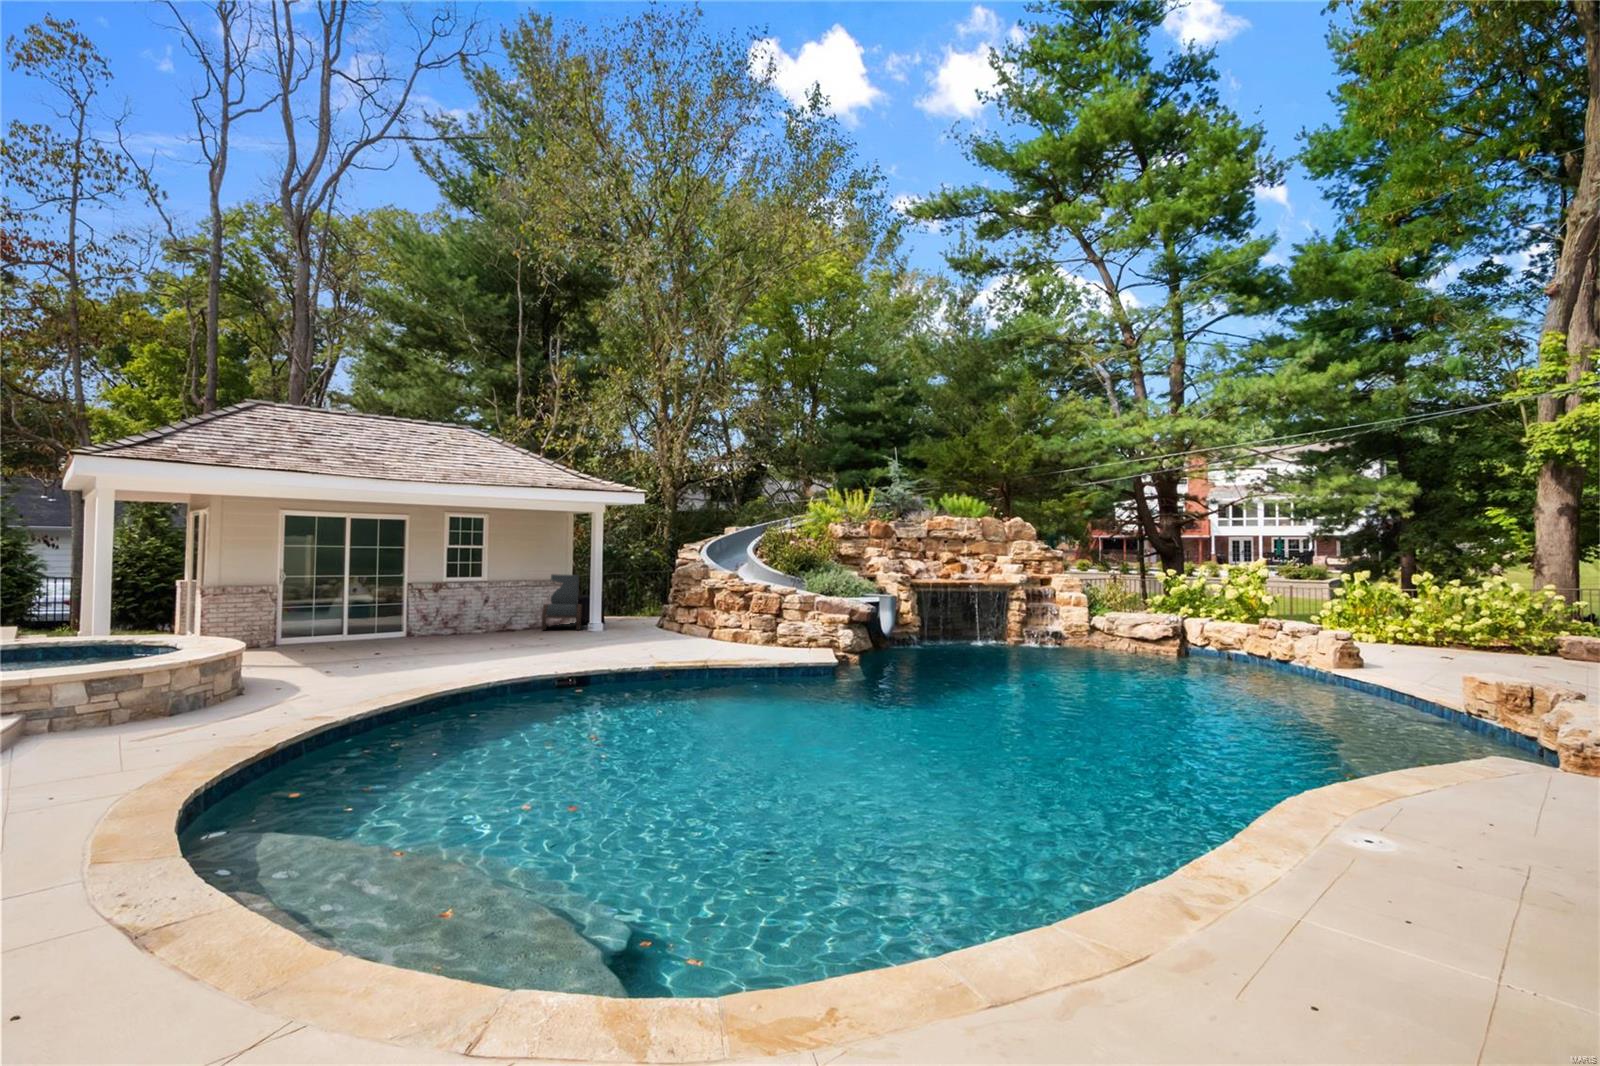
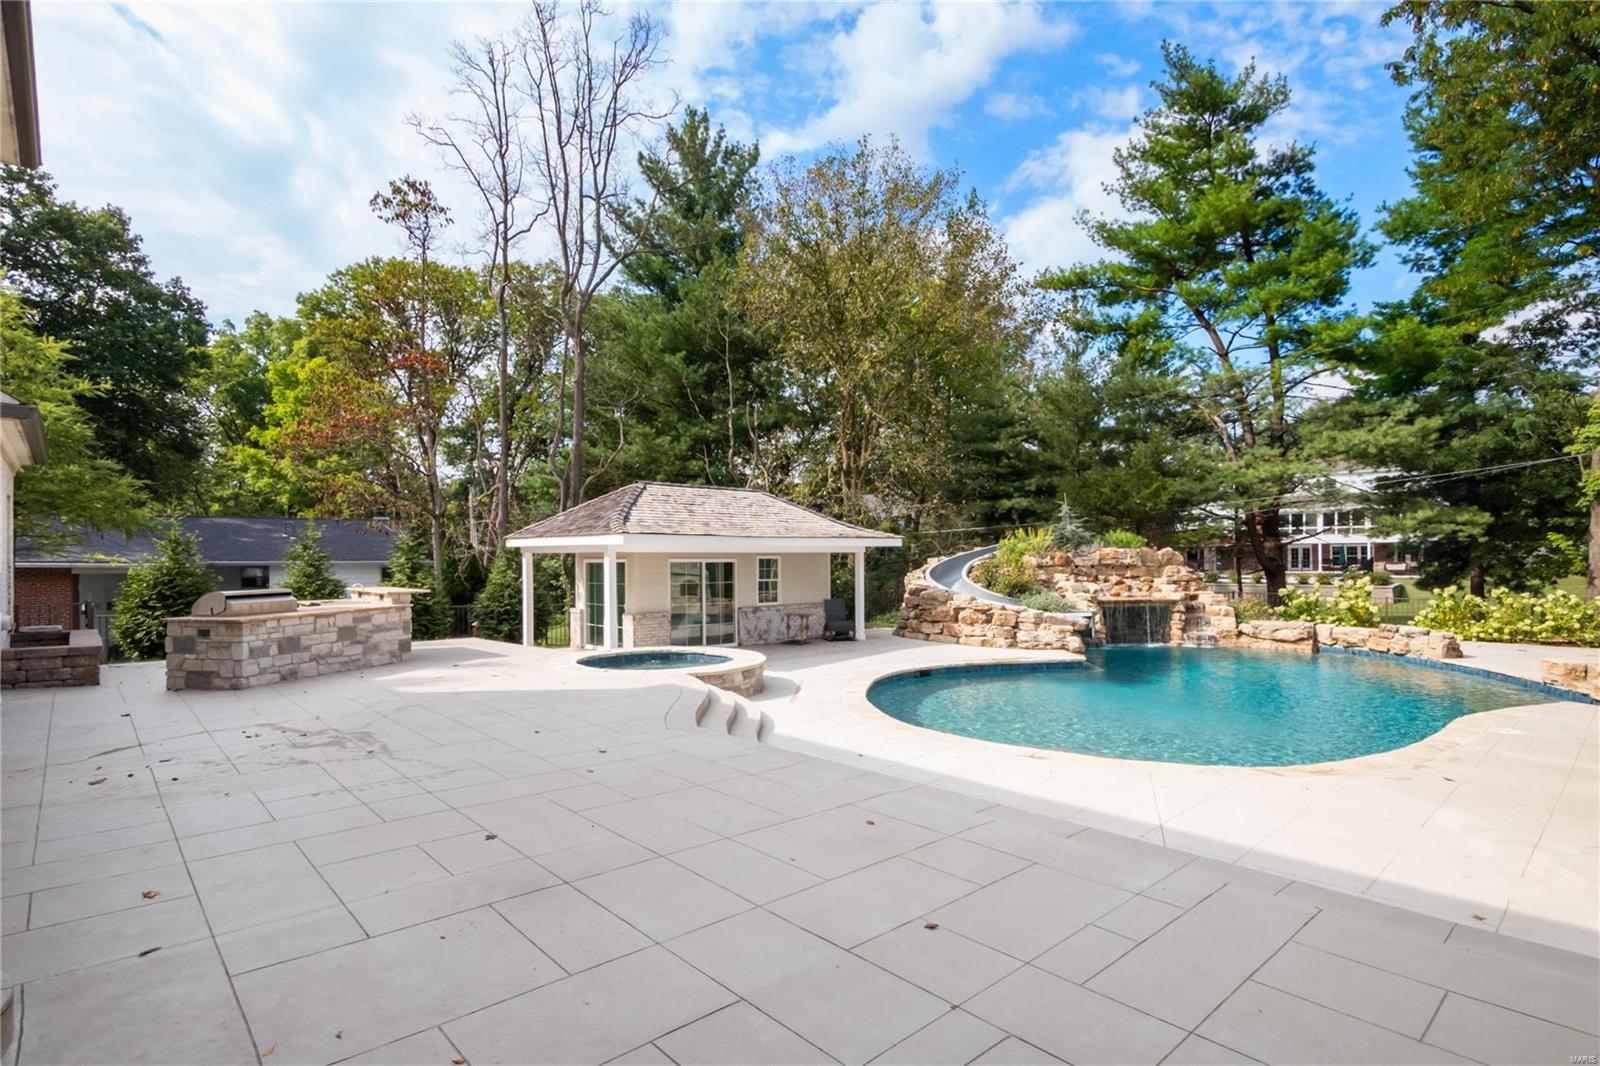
side table: none [468,591,513,636] -> present [785,613,814,642]

